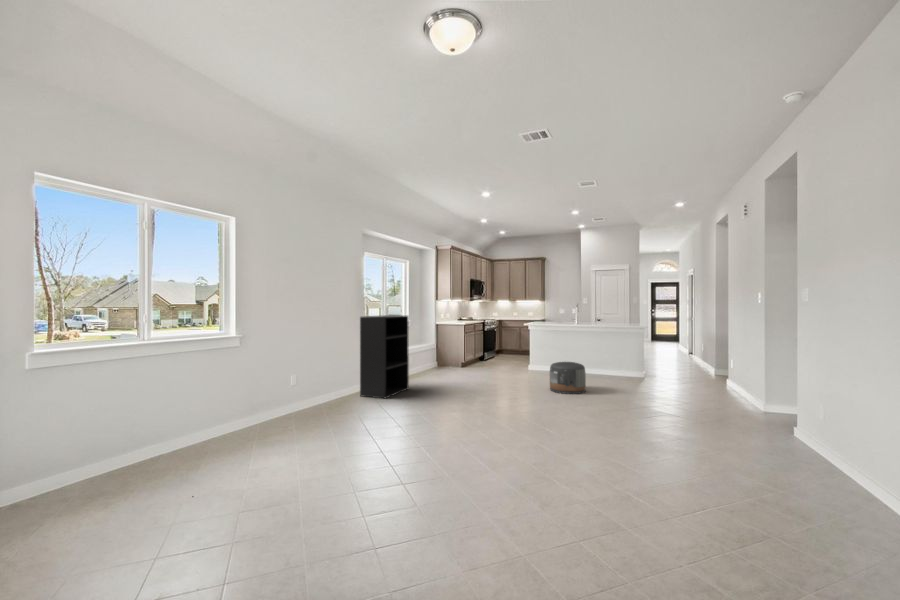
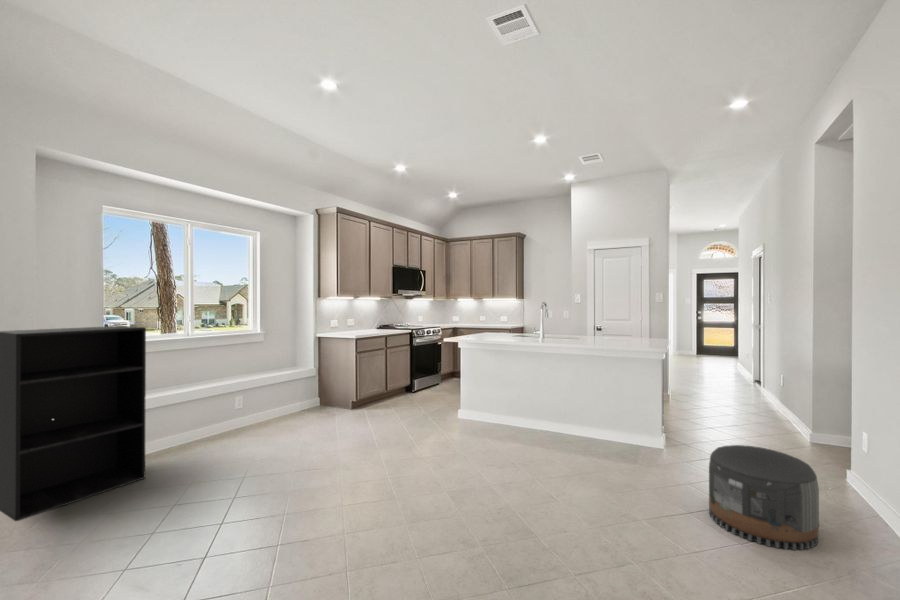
pouf: present [550,362,586,394] -> present [709,445,819,550]

